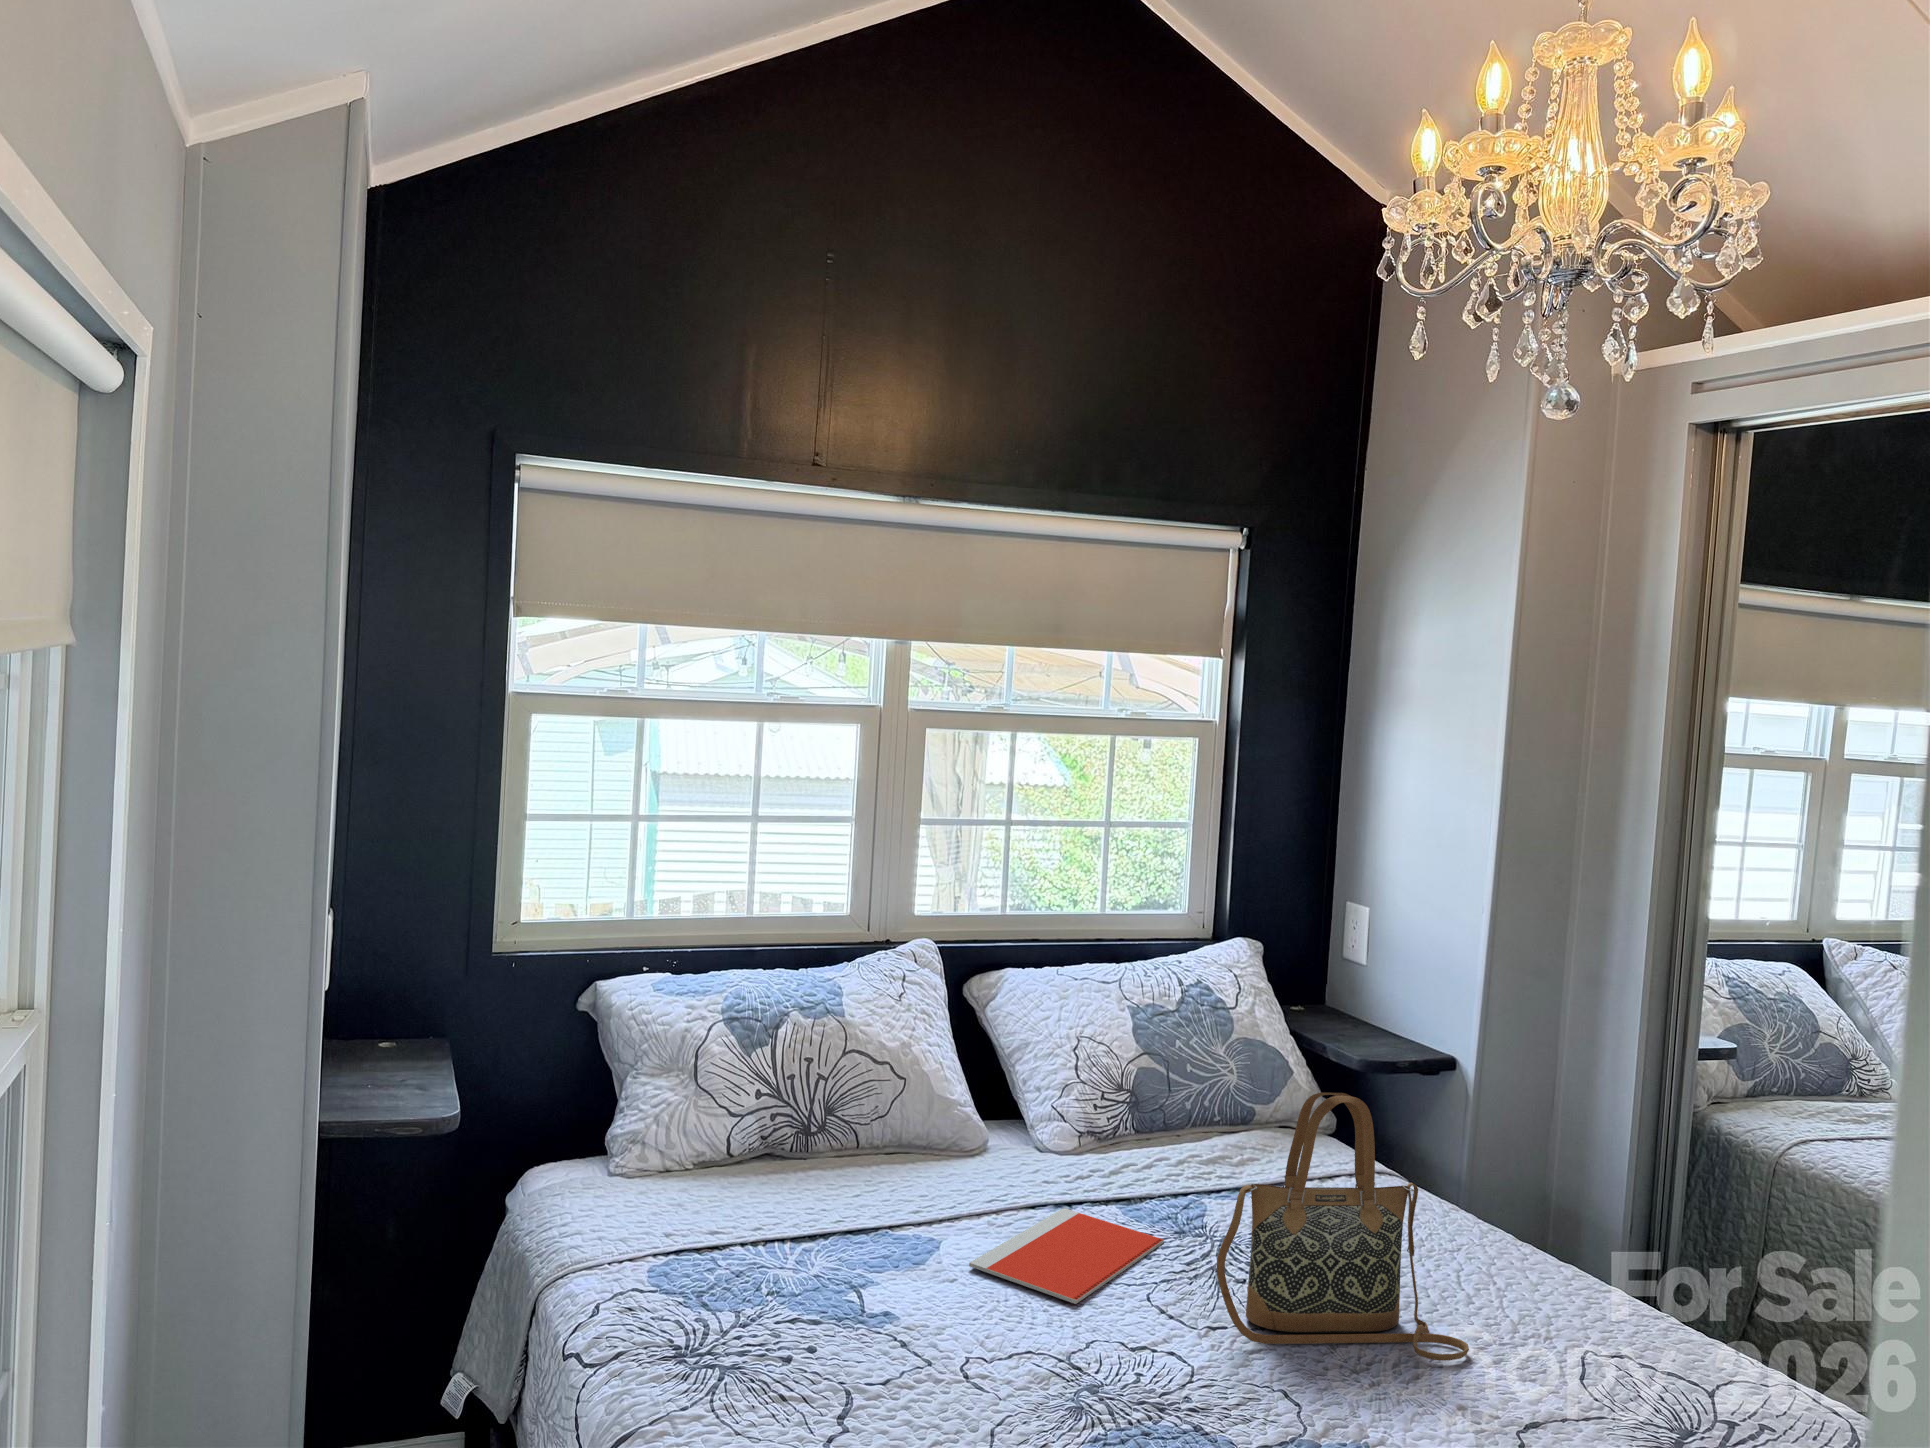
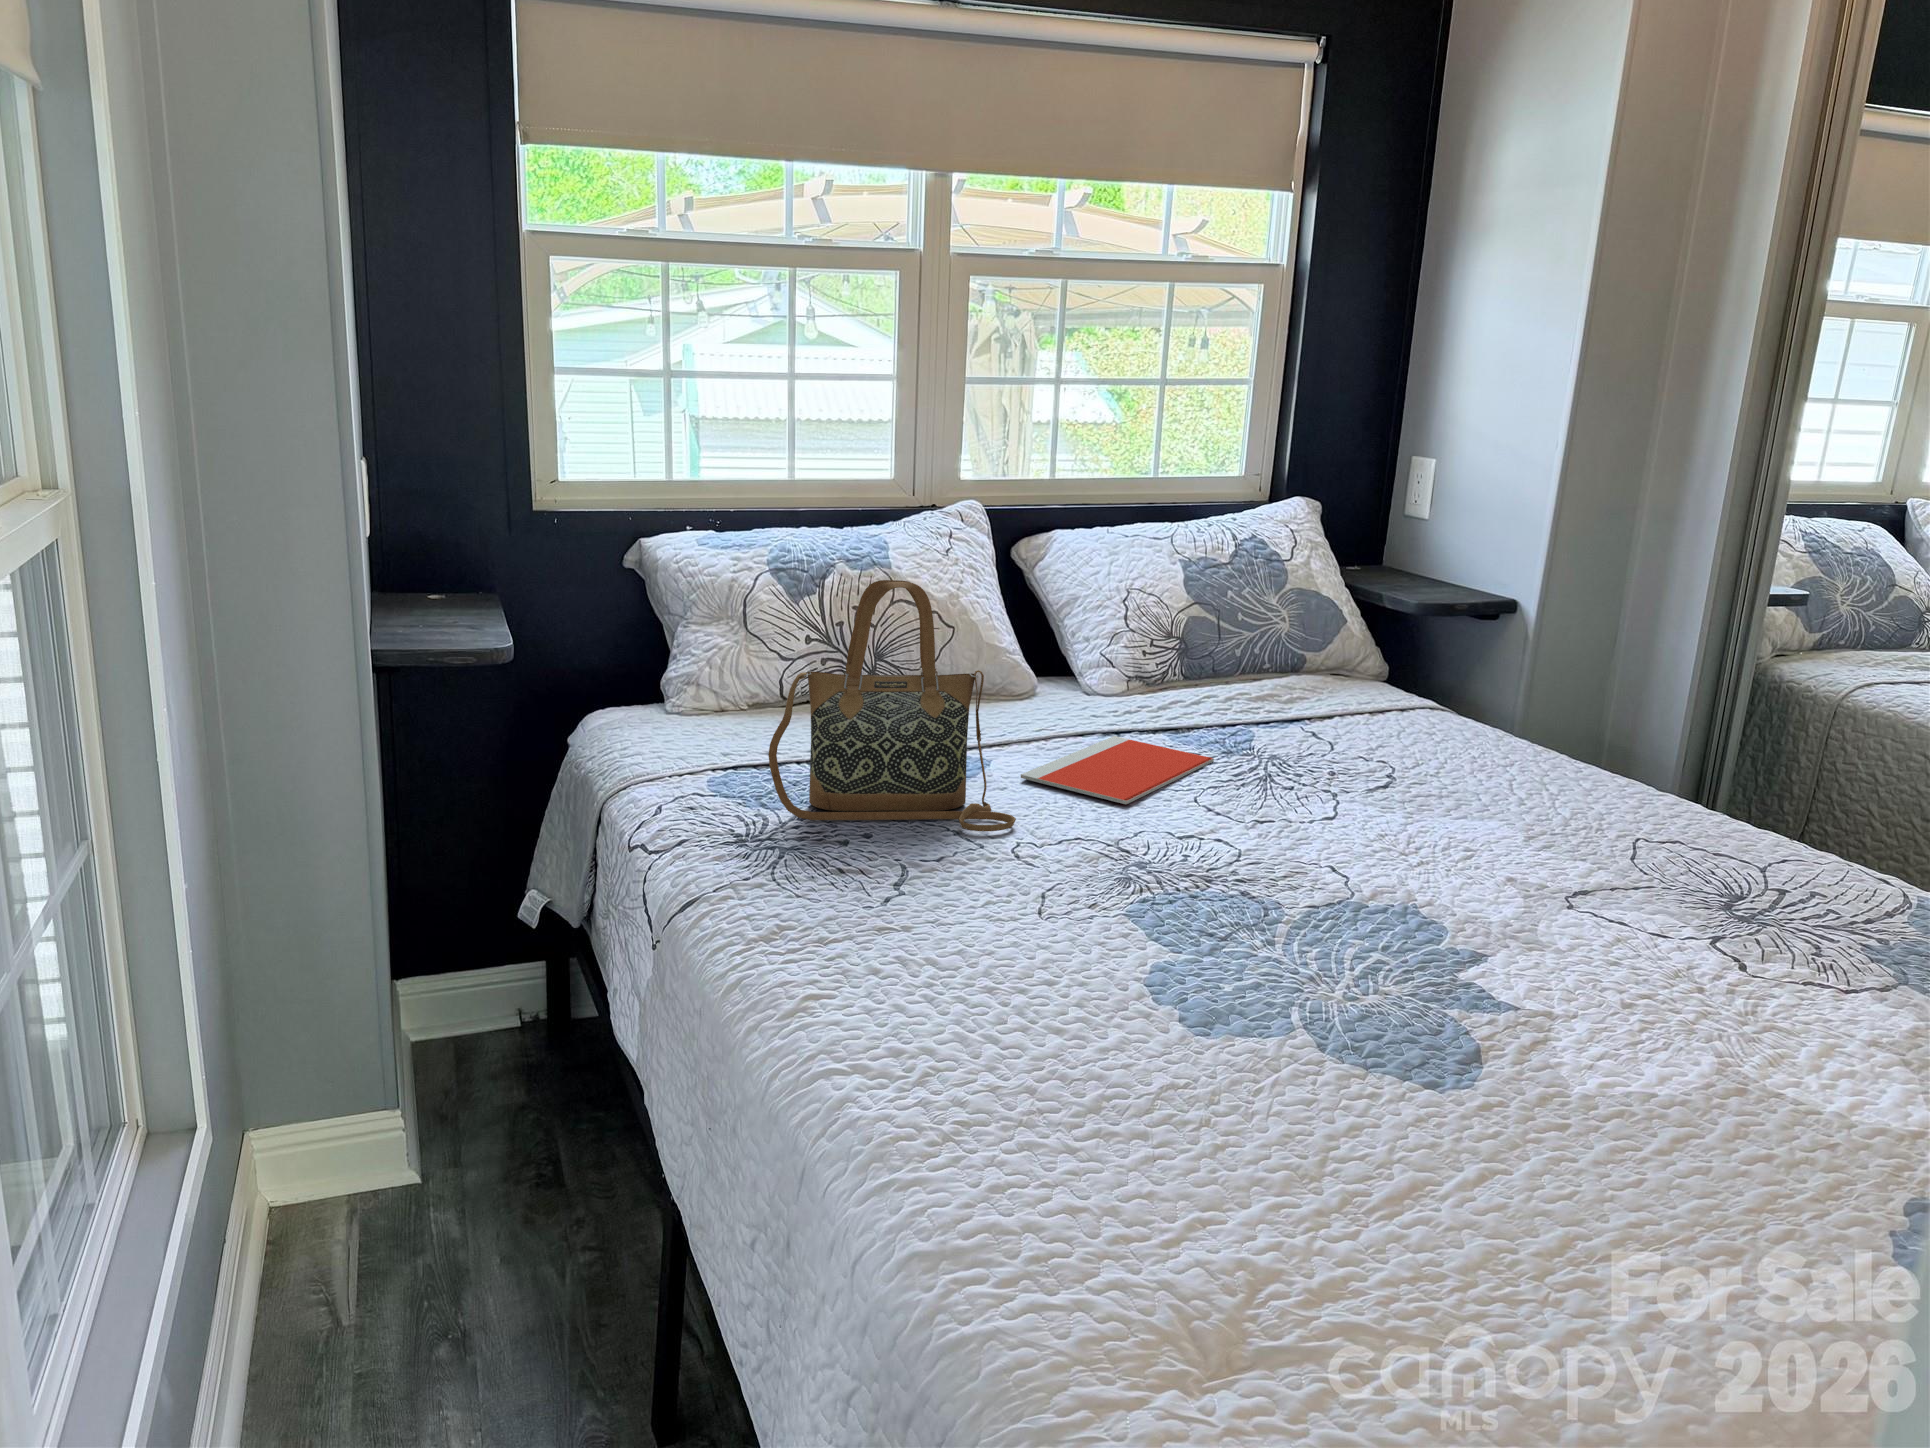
handbag: present [1217,1093,1469,1361] -> present [768,580,1016,831]

